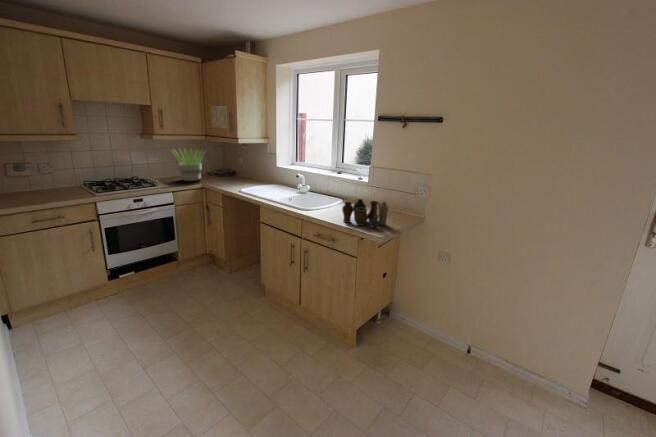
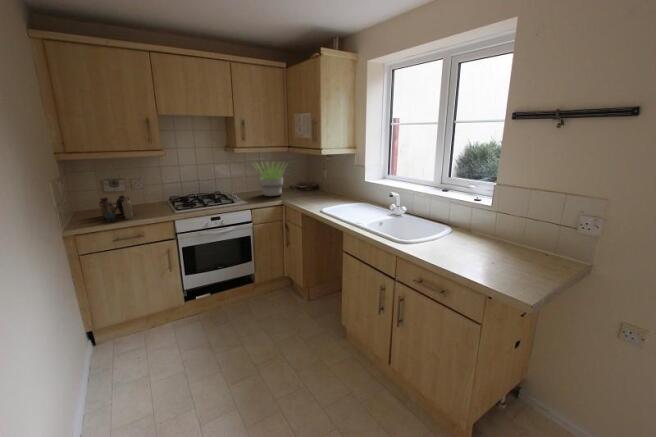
vase: present [342,199,388,229] -> present [99,196,133,222]

